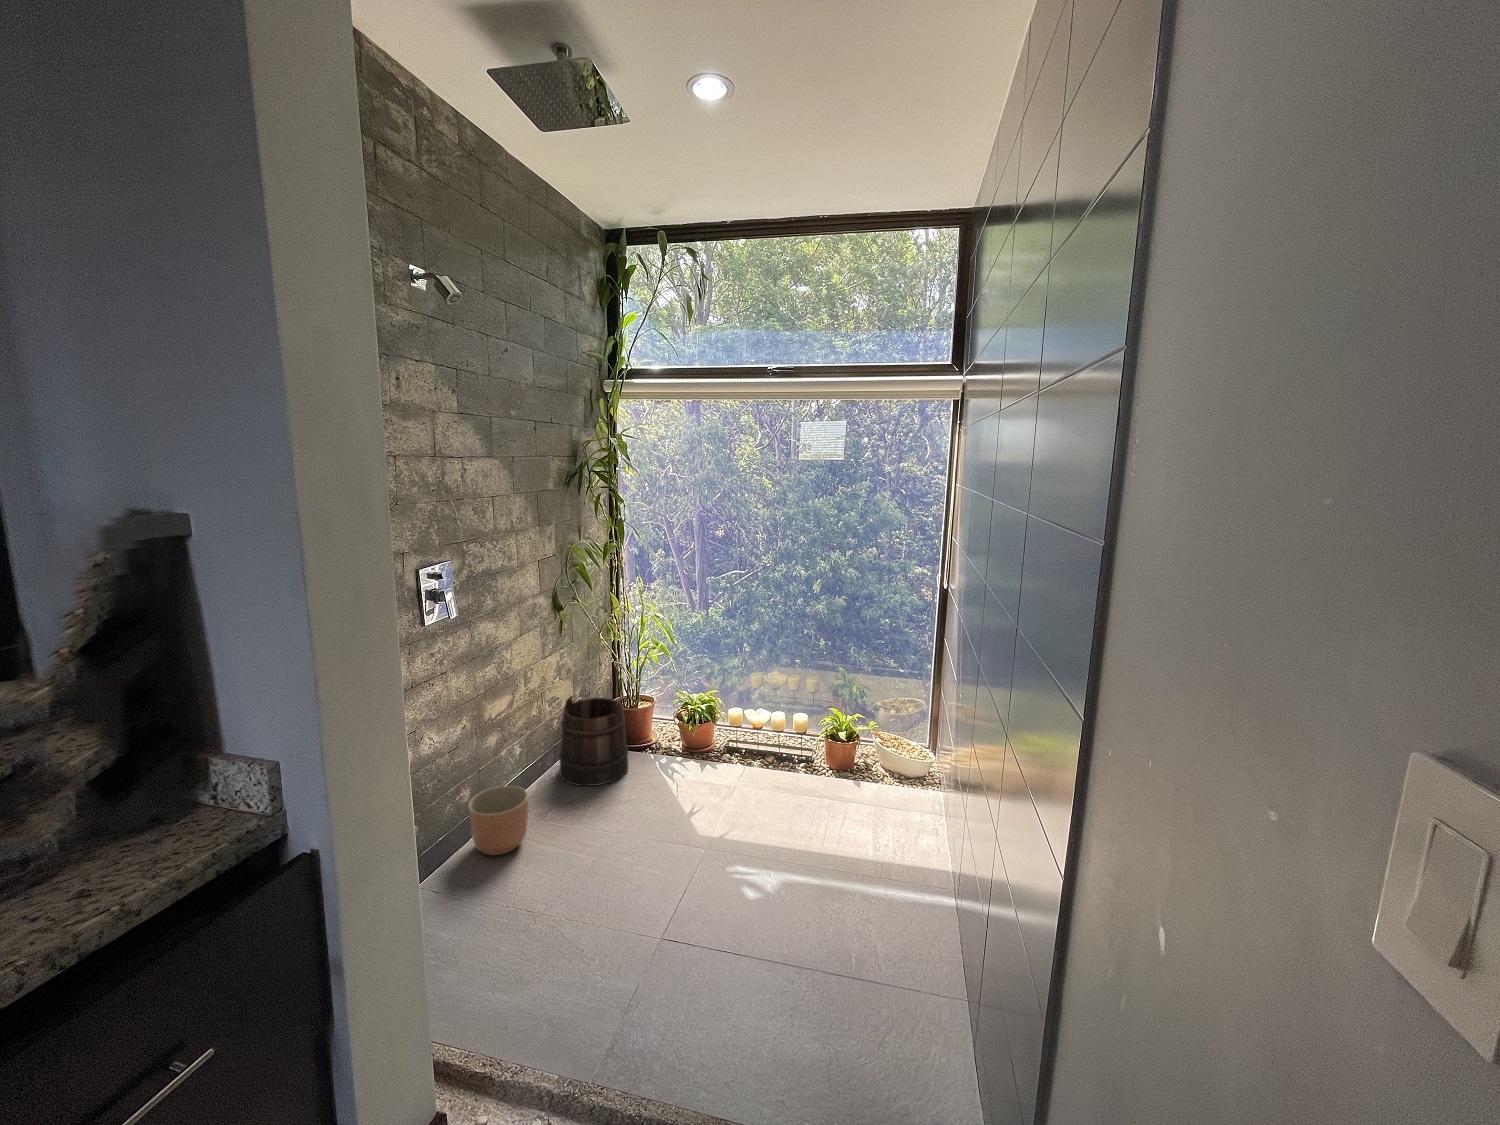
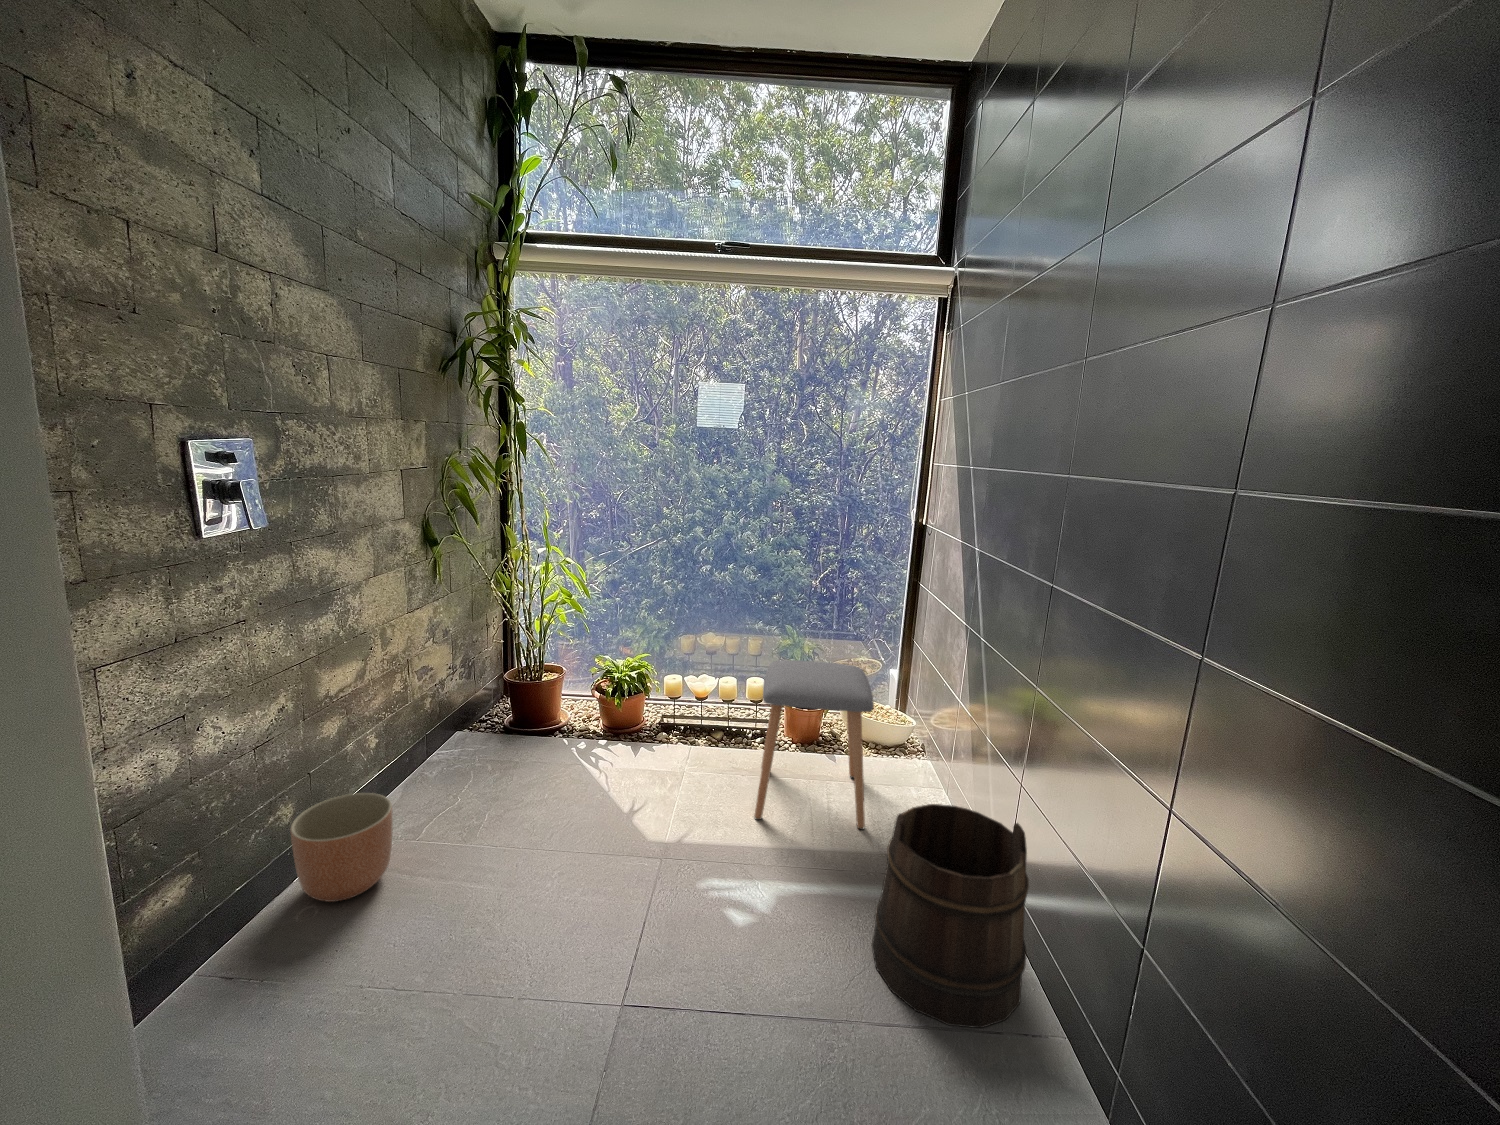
bucket: present [559,697,629,786] -> present [872,804,1029,1028]
stool: none [782,703,877,843] -> present [754,660,874,830]

